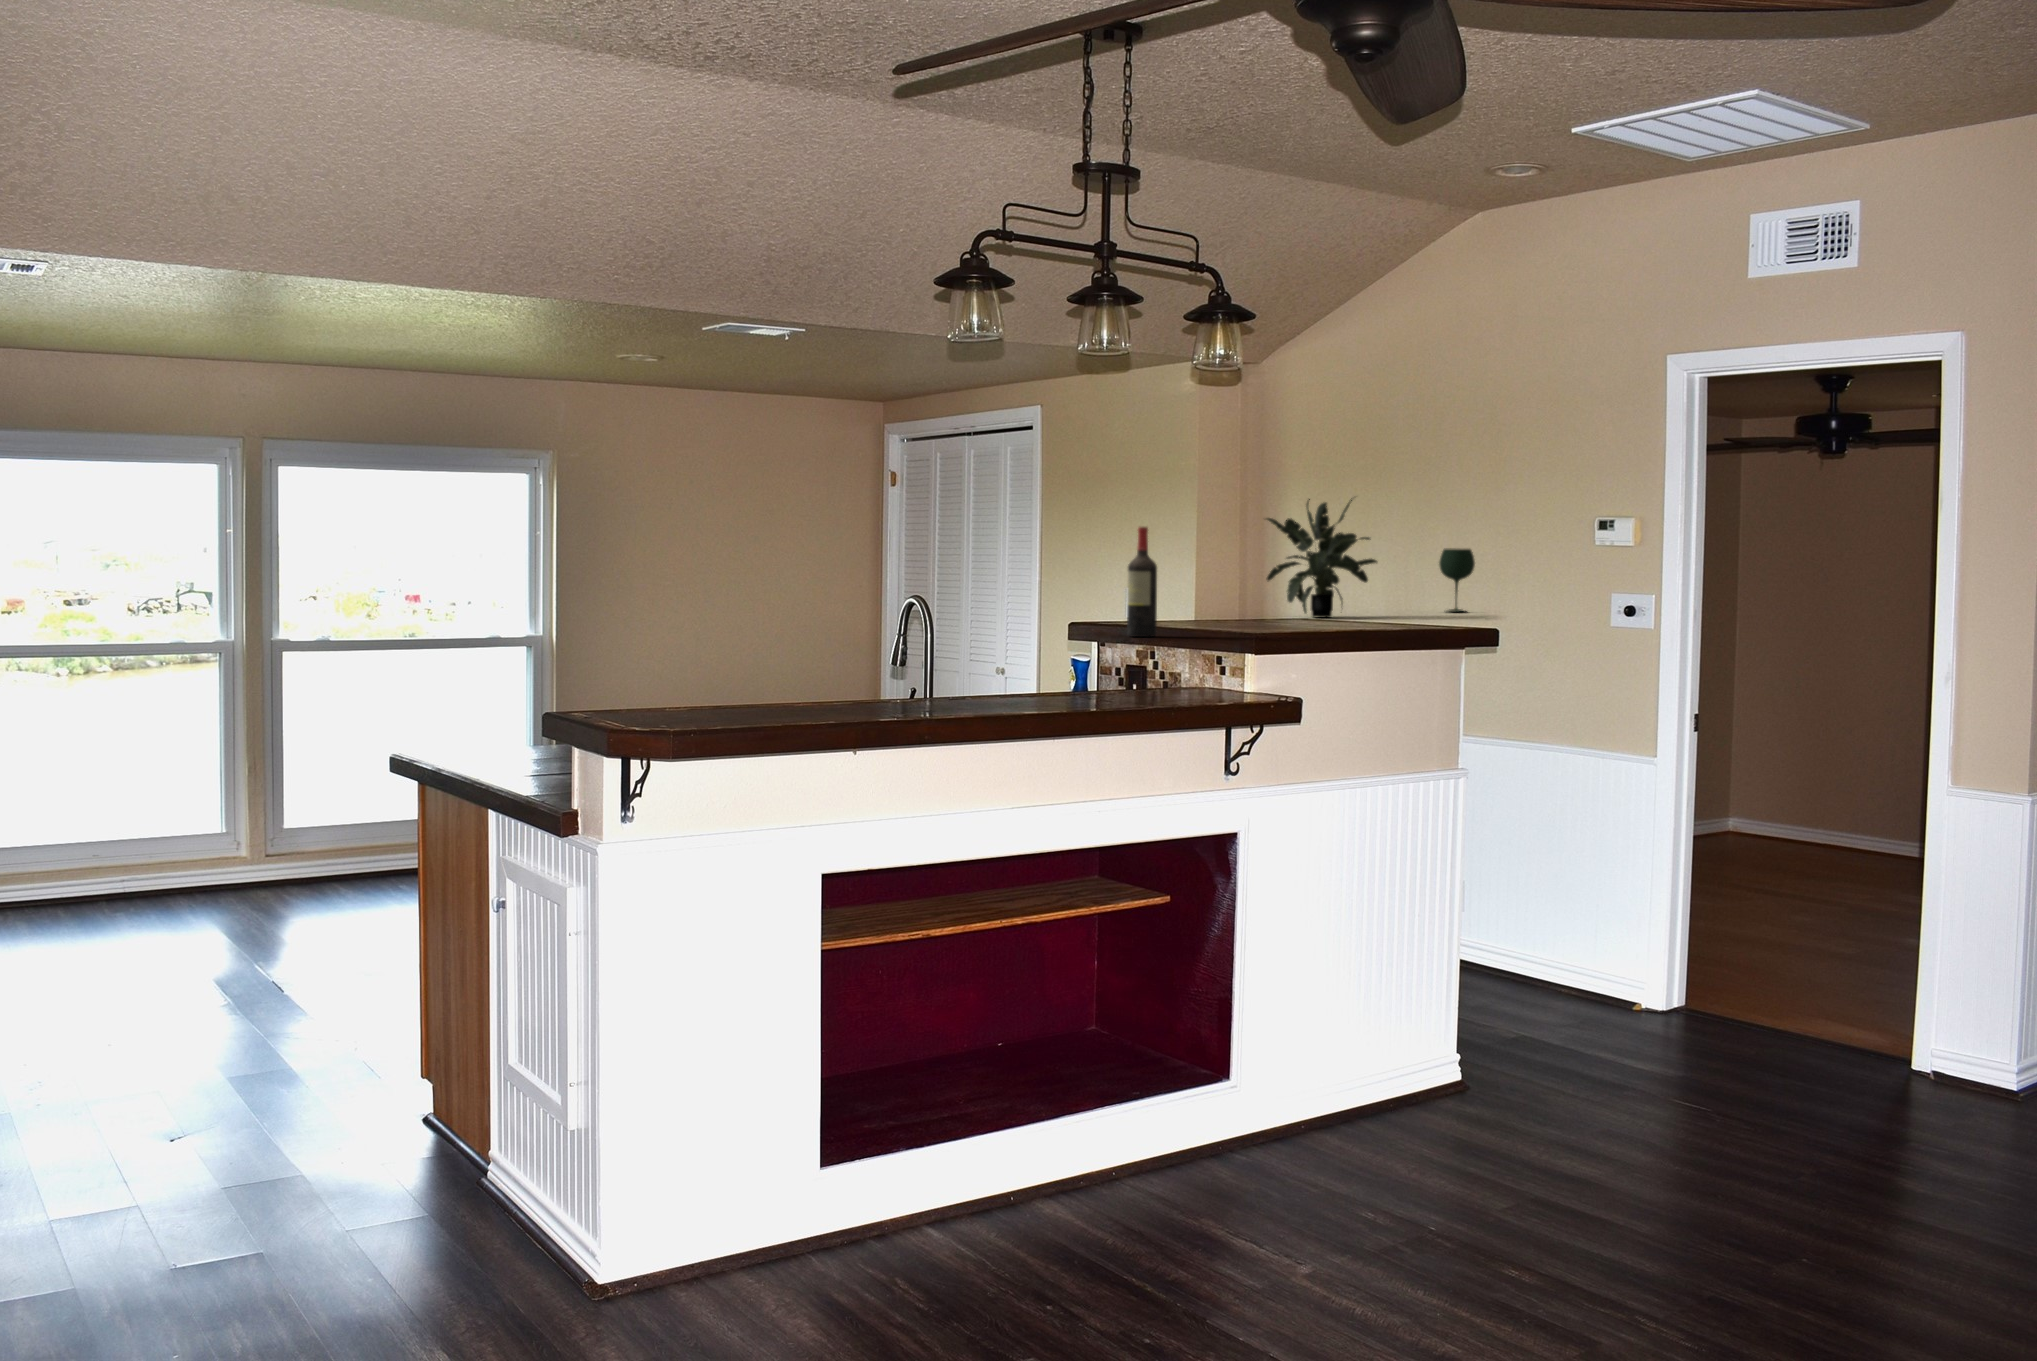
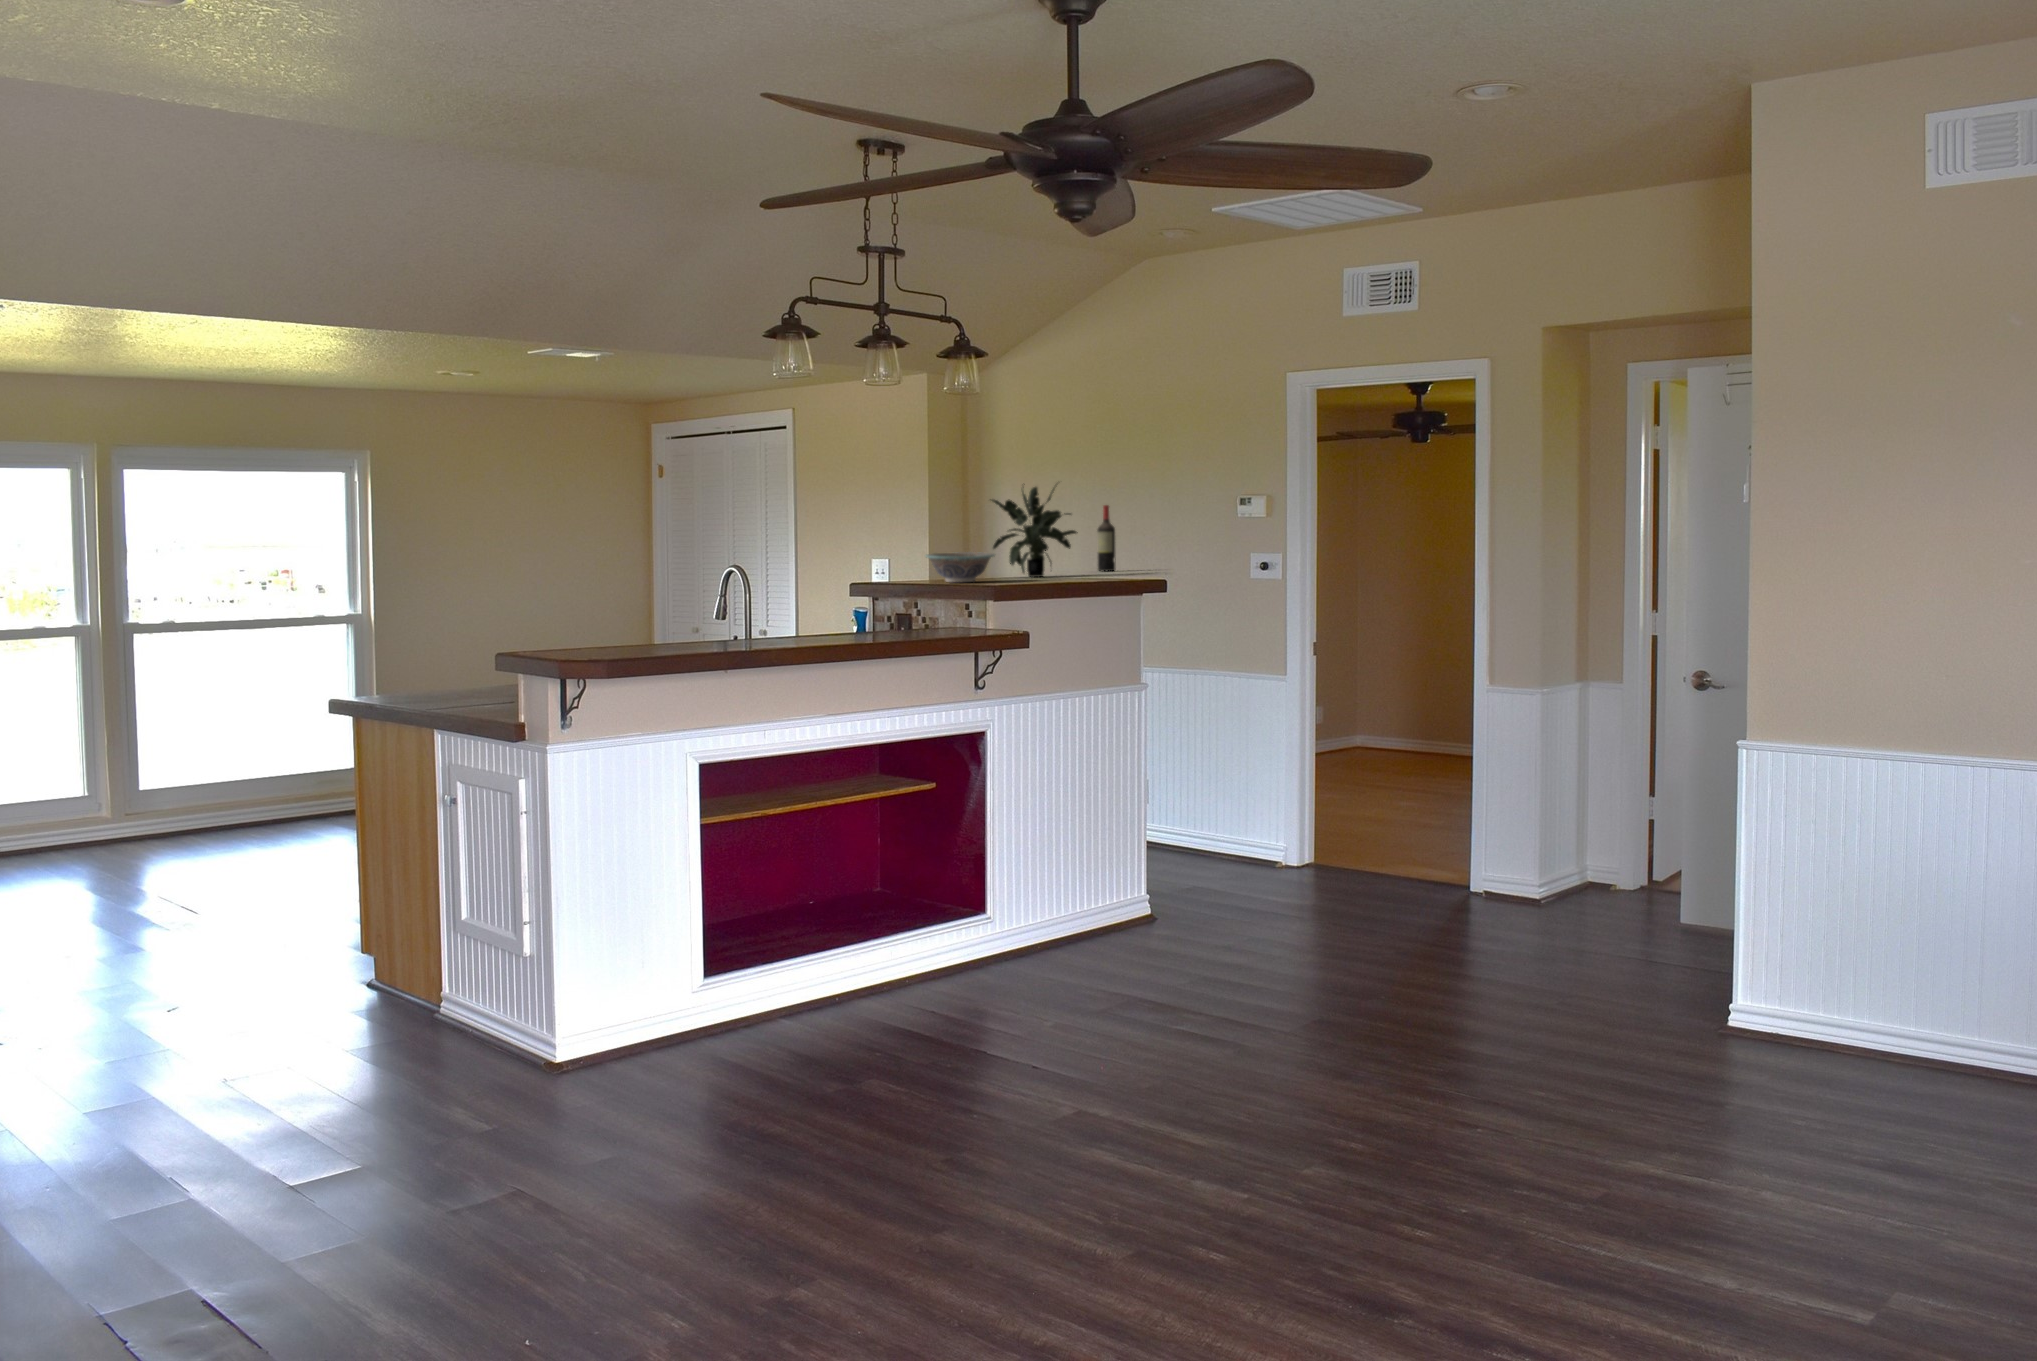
wine bottle: present [1127,527,1157,637] -> present [1097,505,1116,571]
wine glass: present [1439,548,1475,612] -> none [1123,522,1149,571]
decorative bowl: none [1176,585,1267,624] -> present [926,552,994,582]

